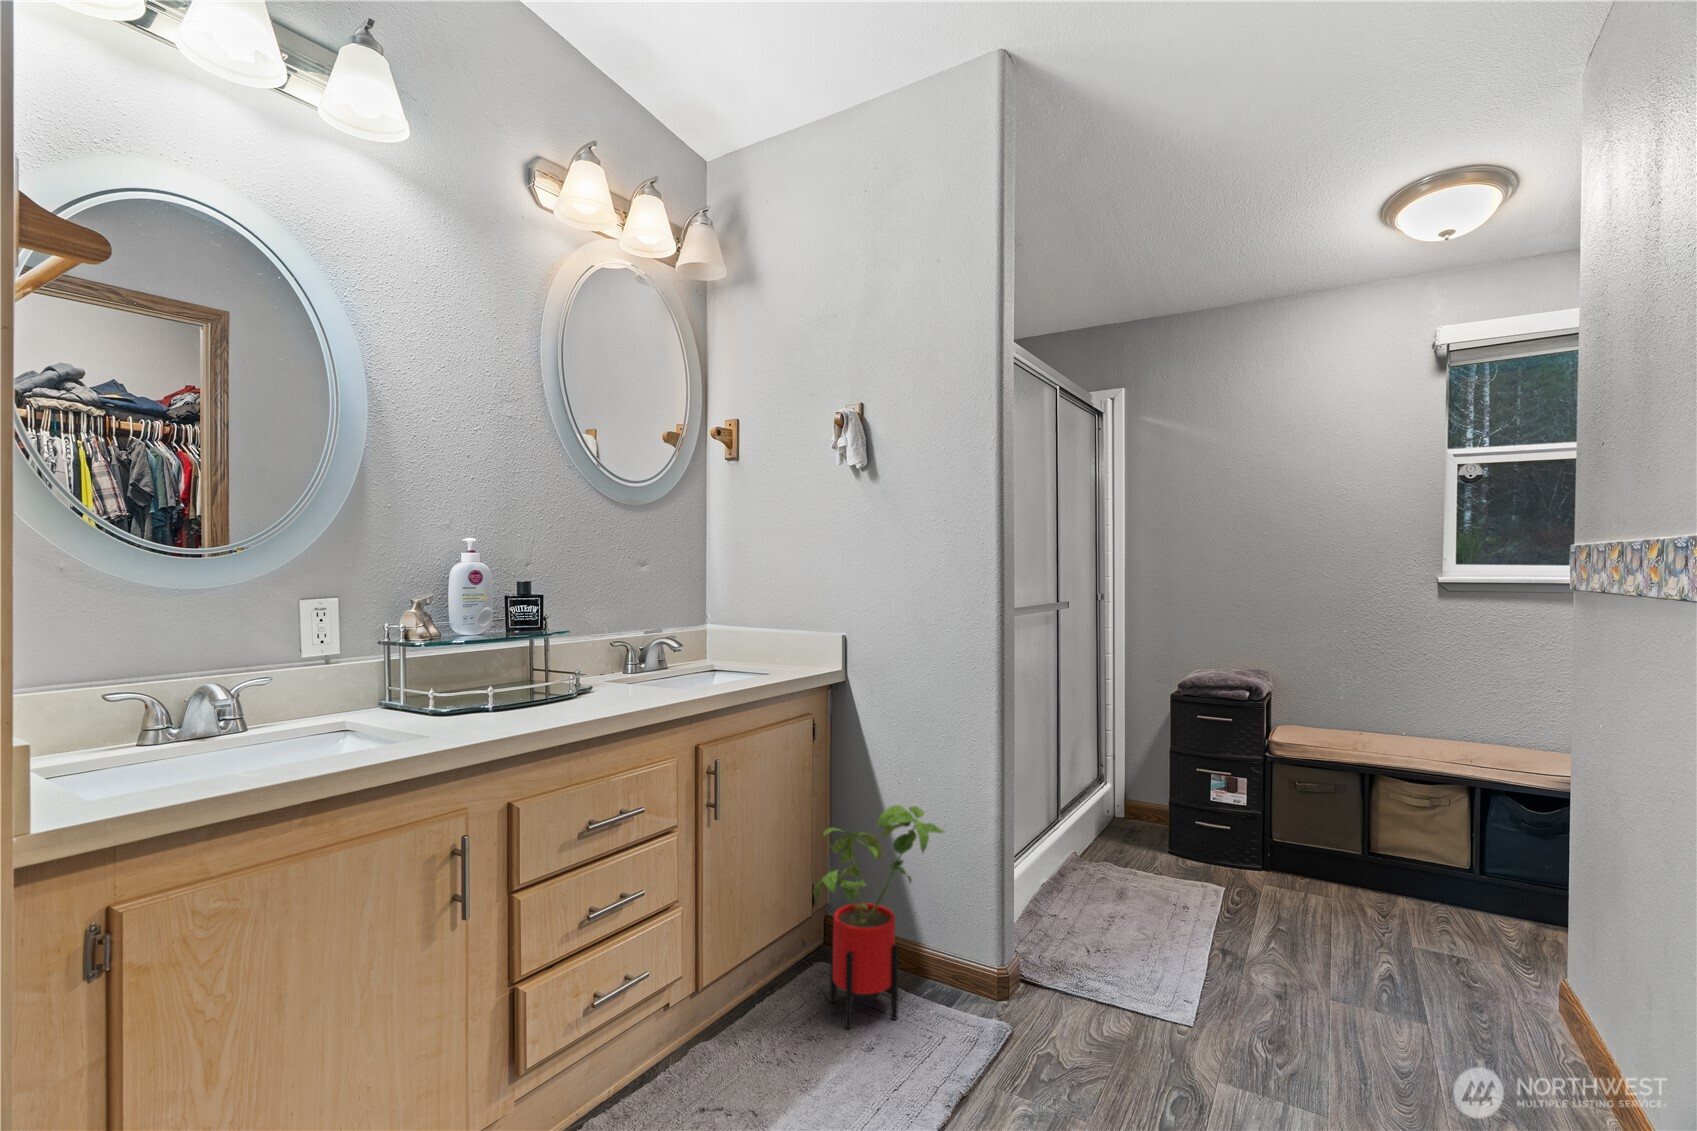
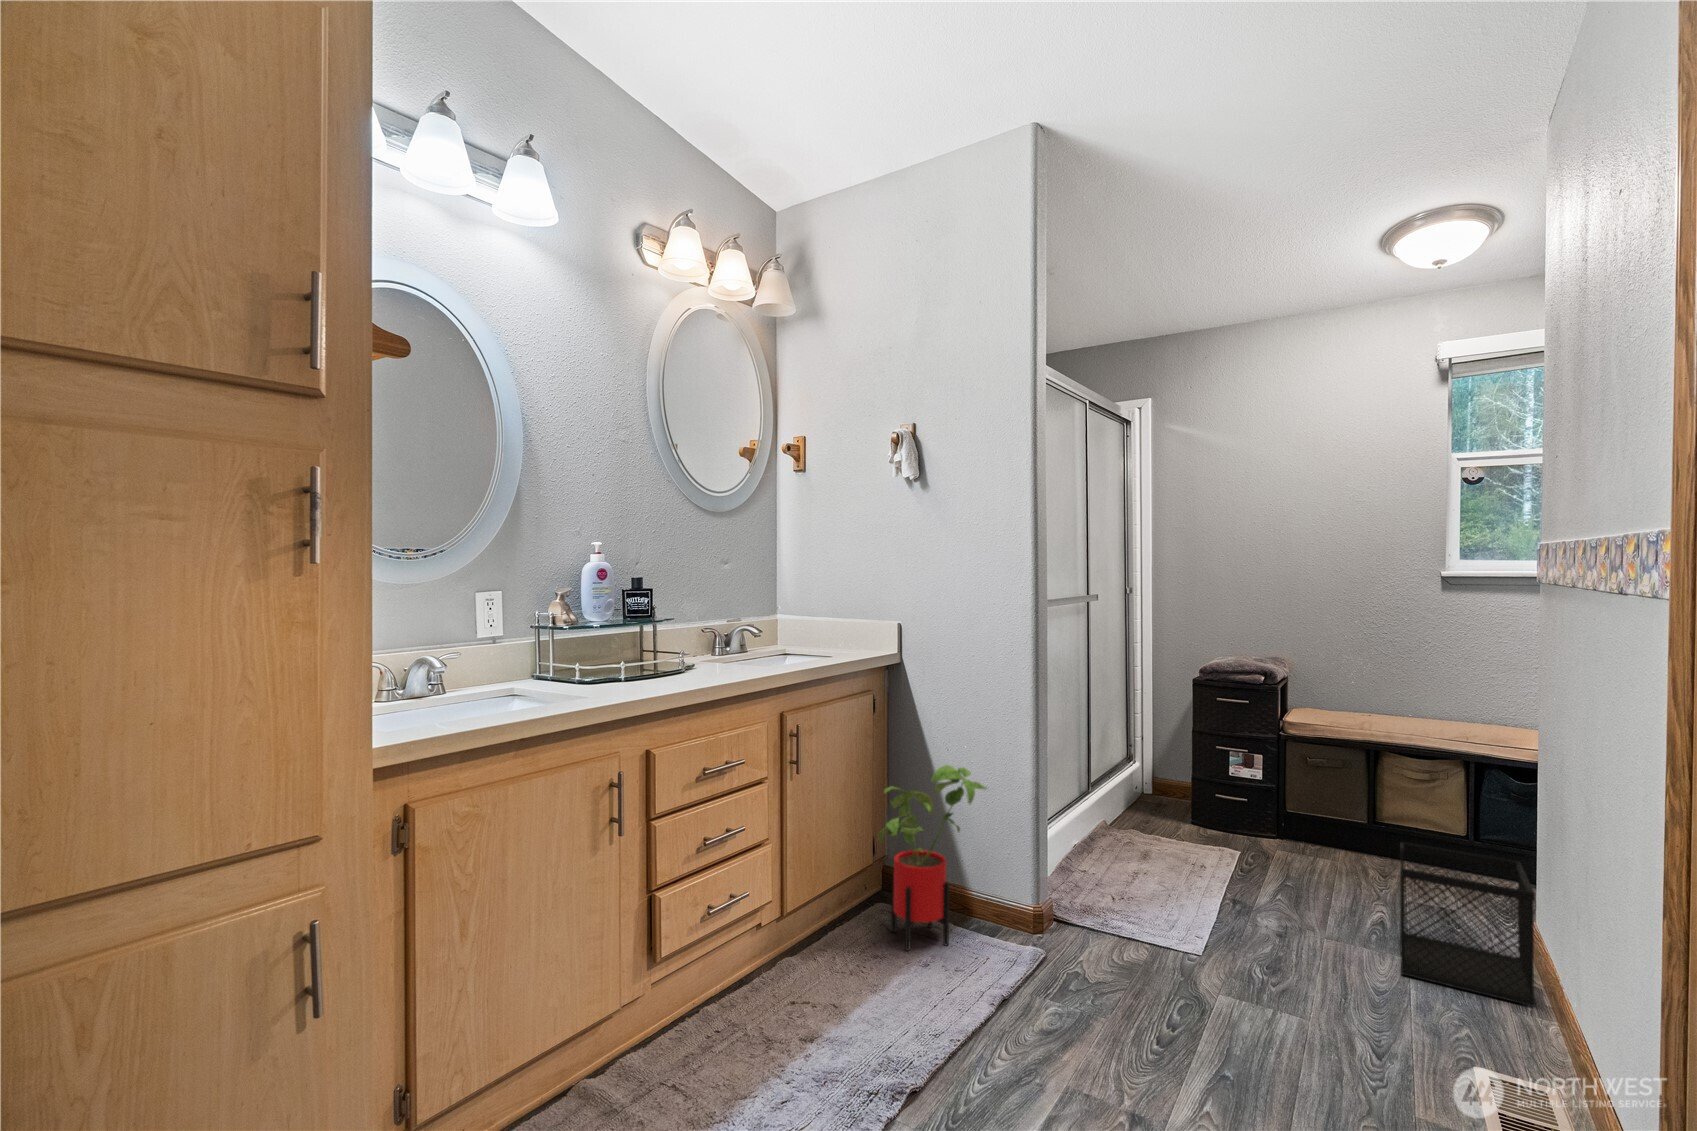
wastebasket: none [1414,886,1586,1092] -> present [1400,842,1536,1007]

